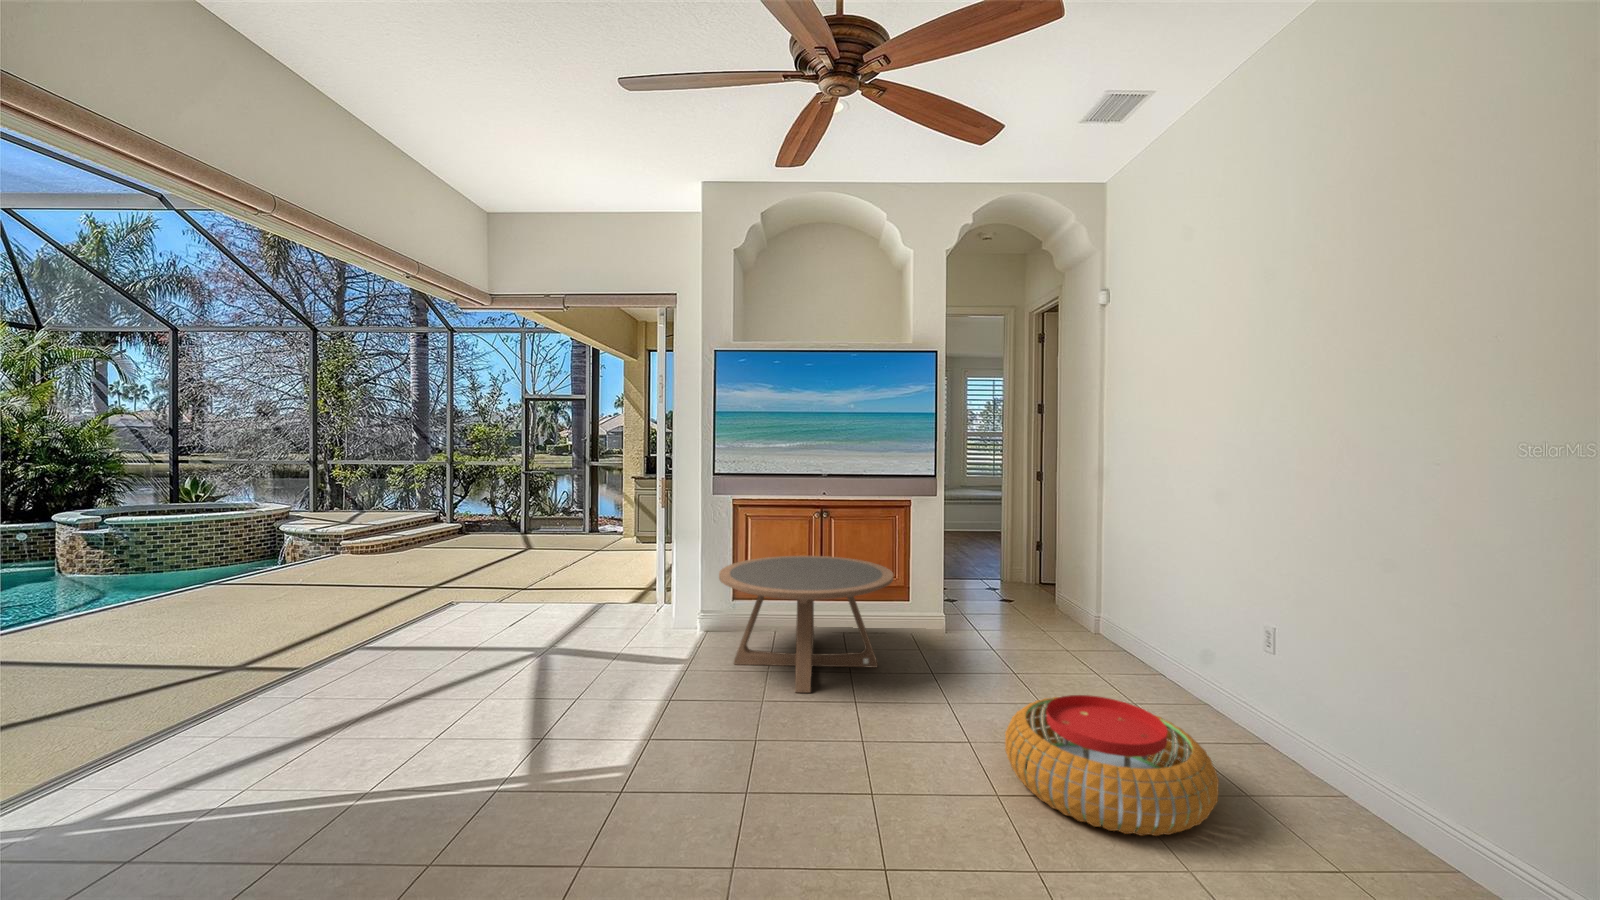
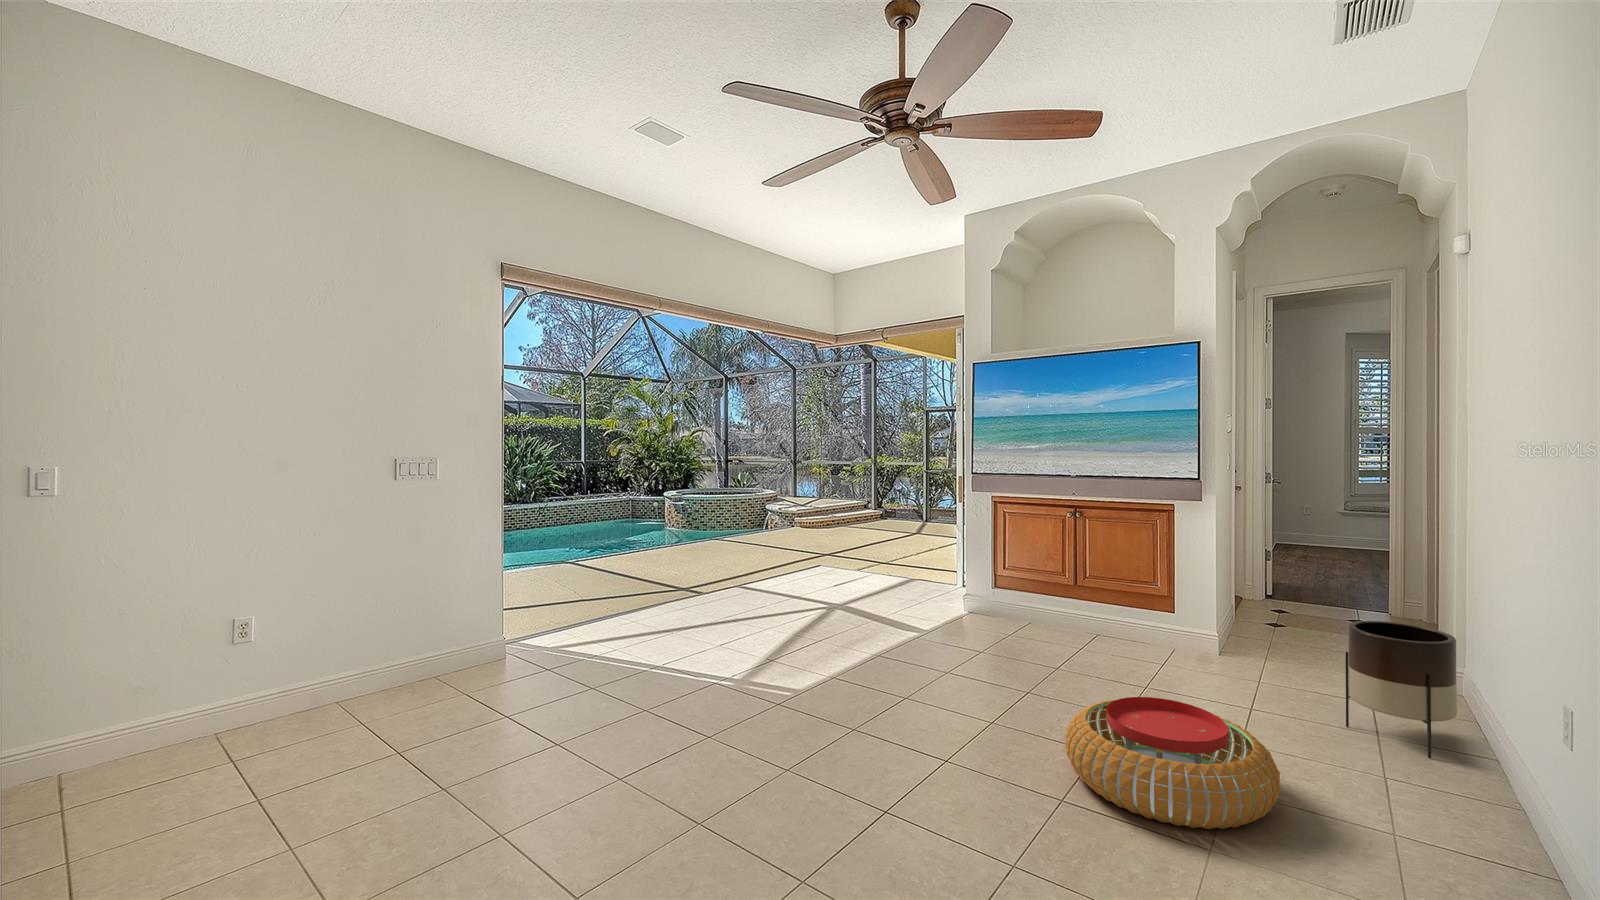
coffee table: present [719,556,893,693] -> none [944,551,1113,666]
planter: none [1085,584,1155,686] -> present [1346,621,1457,758]

